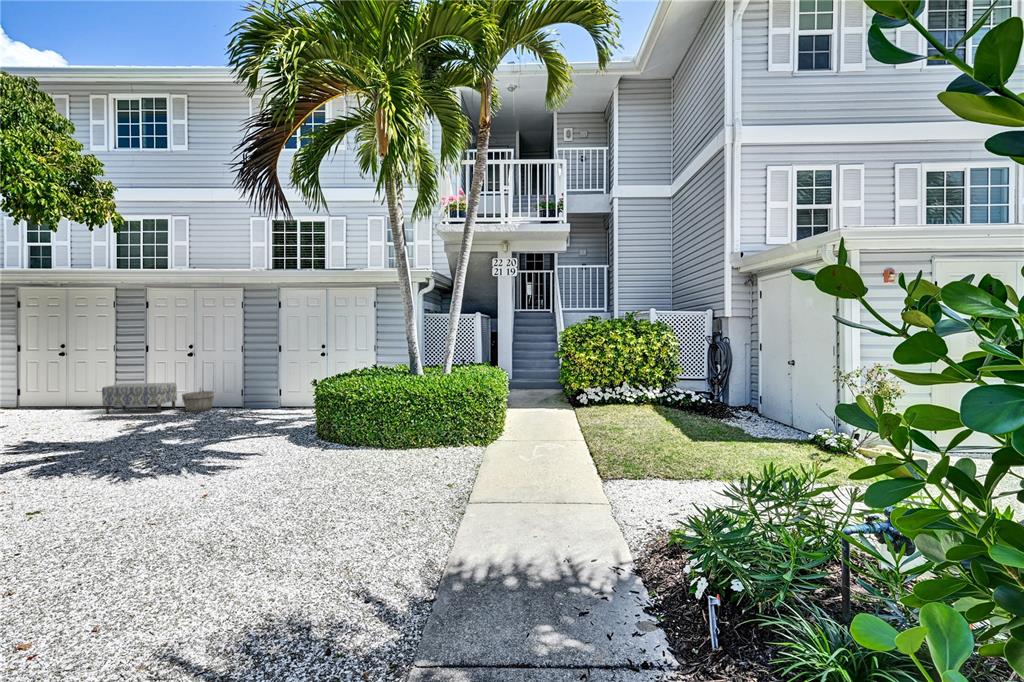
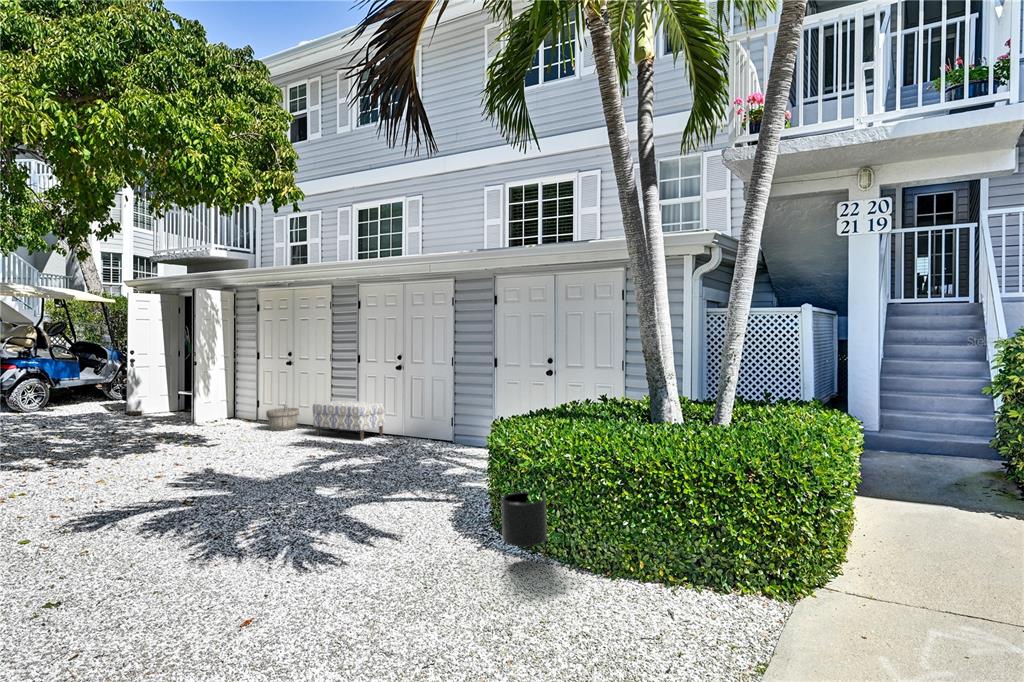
wooden bucket: present [182,389,214,412] -> present [266,406,299,431]
planter: none [340,414,367,454] -> present [501,492,547,547]

